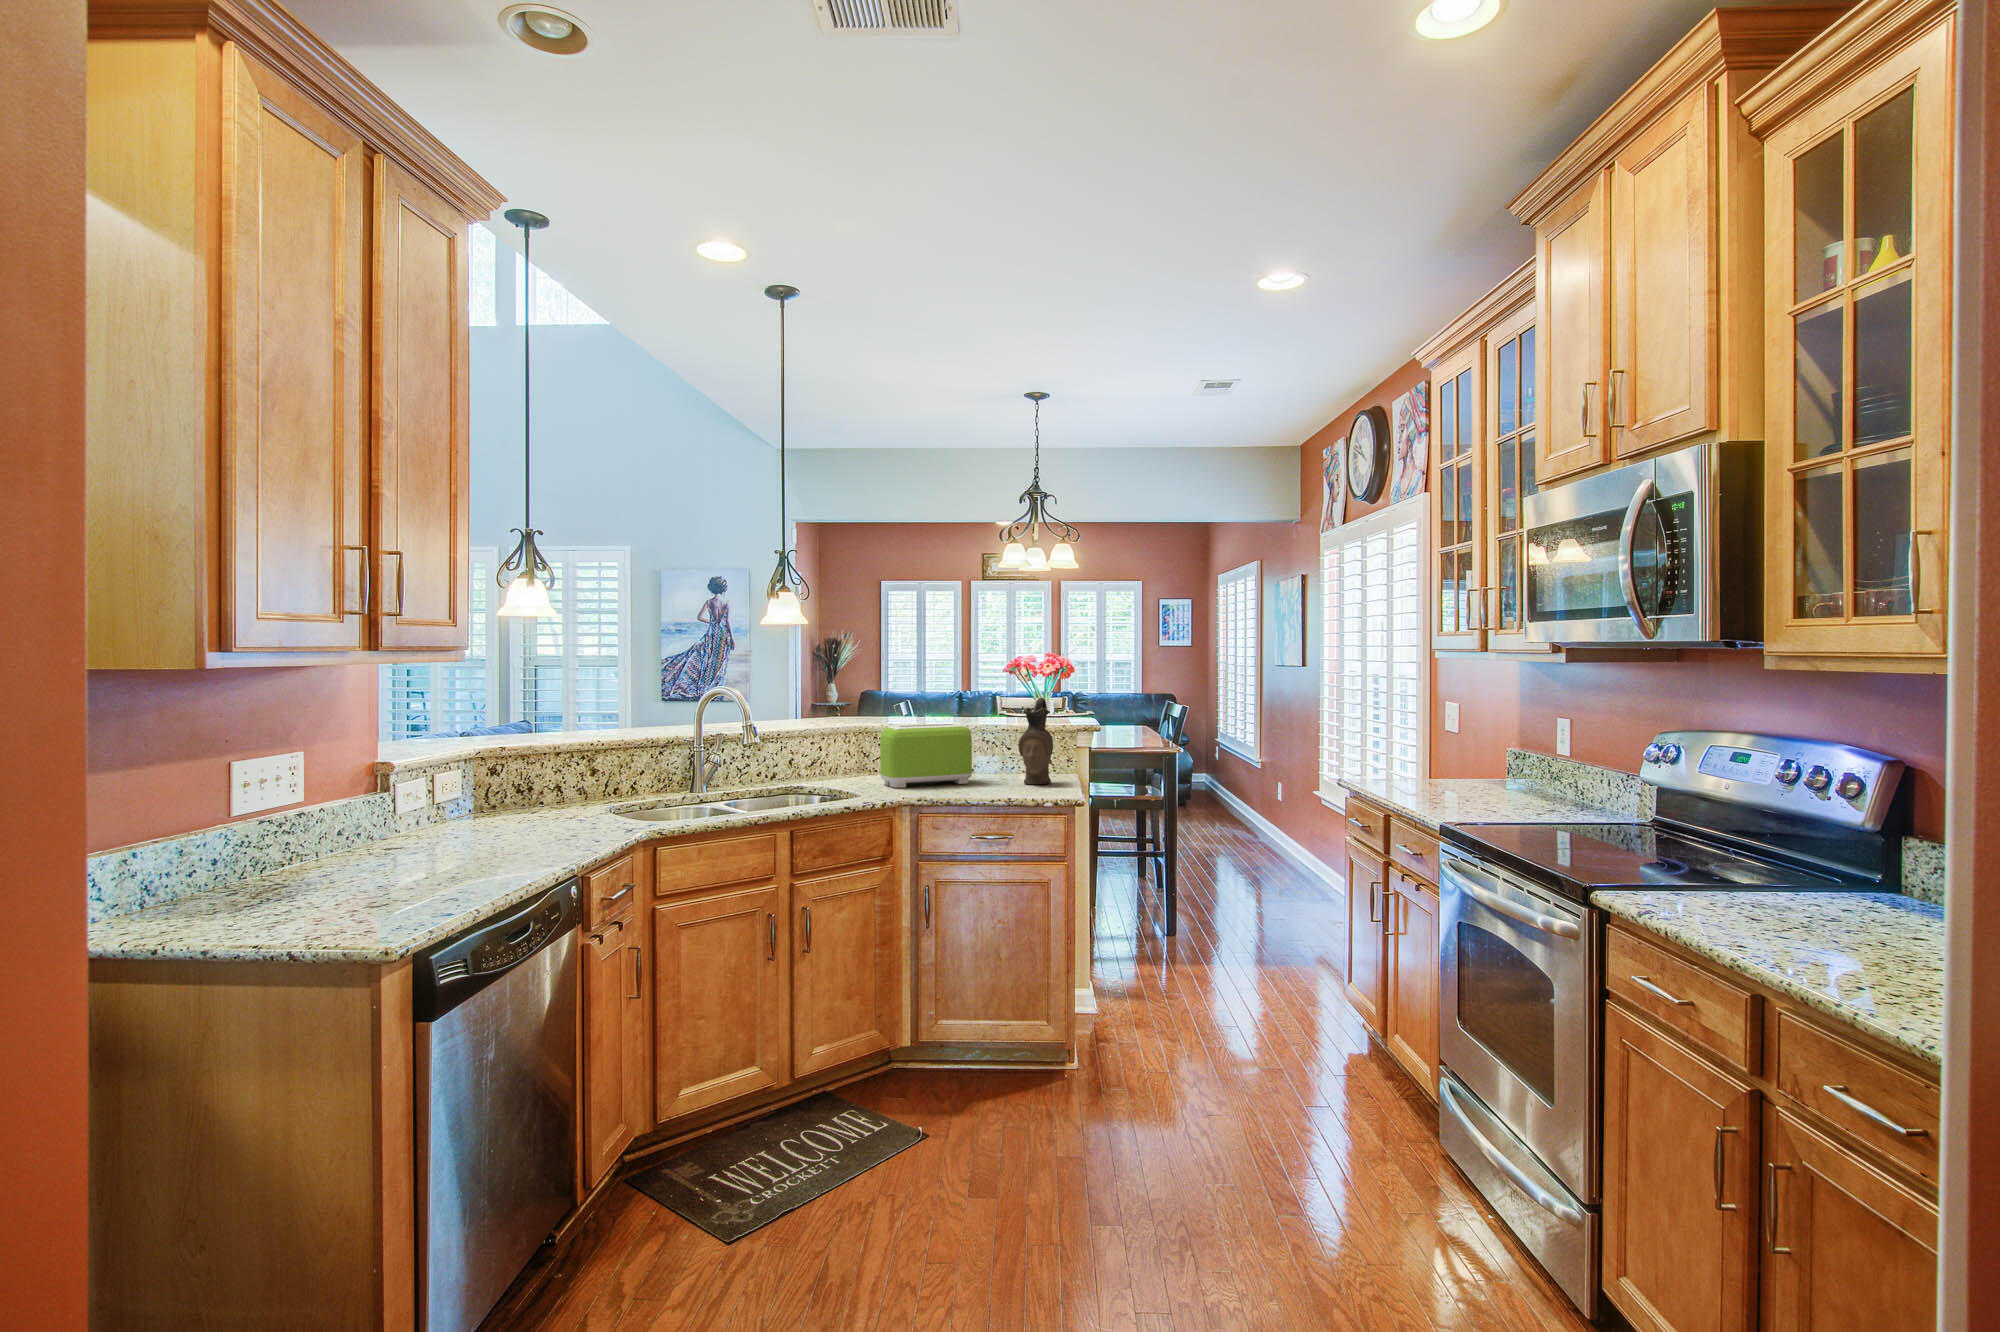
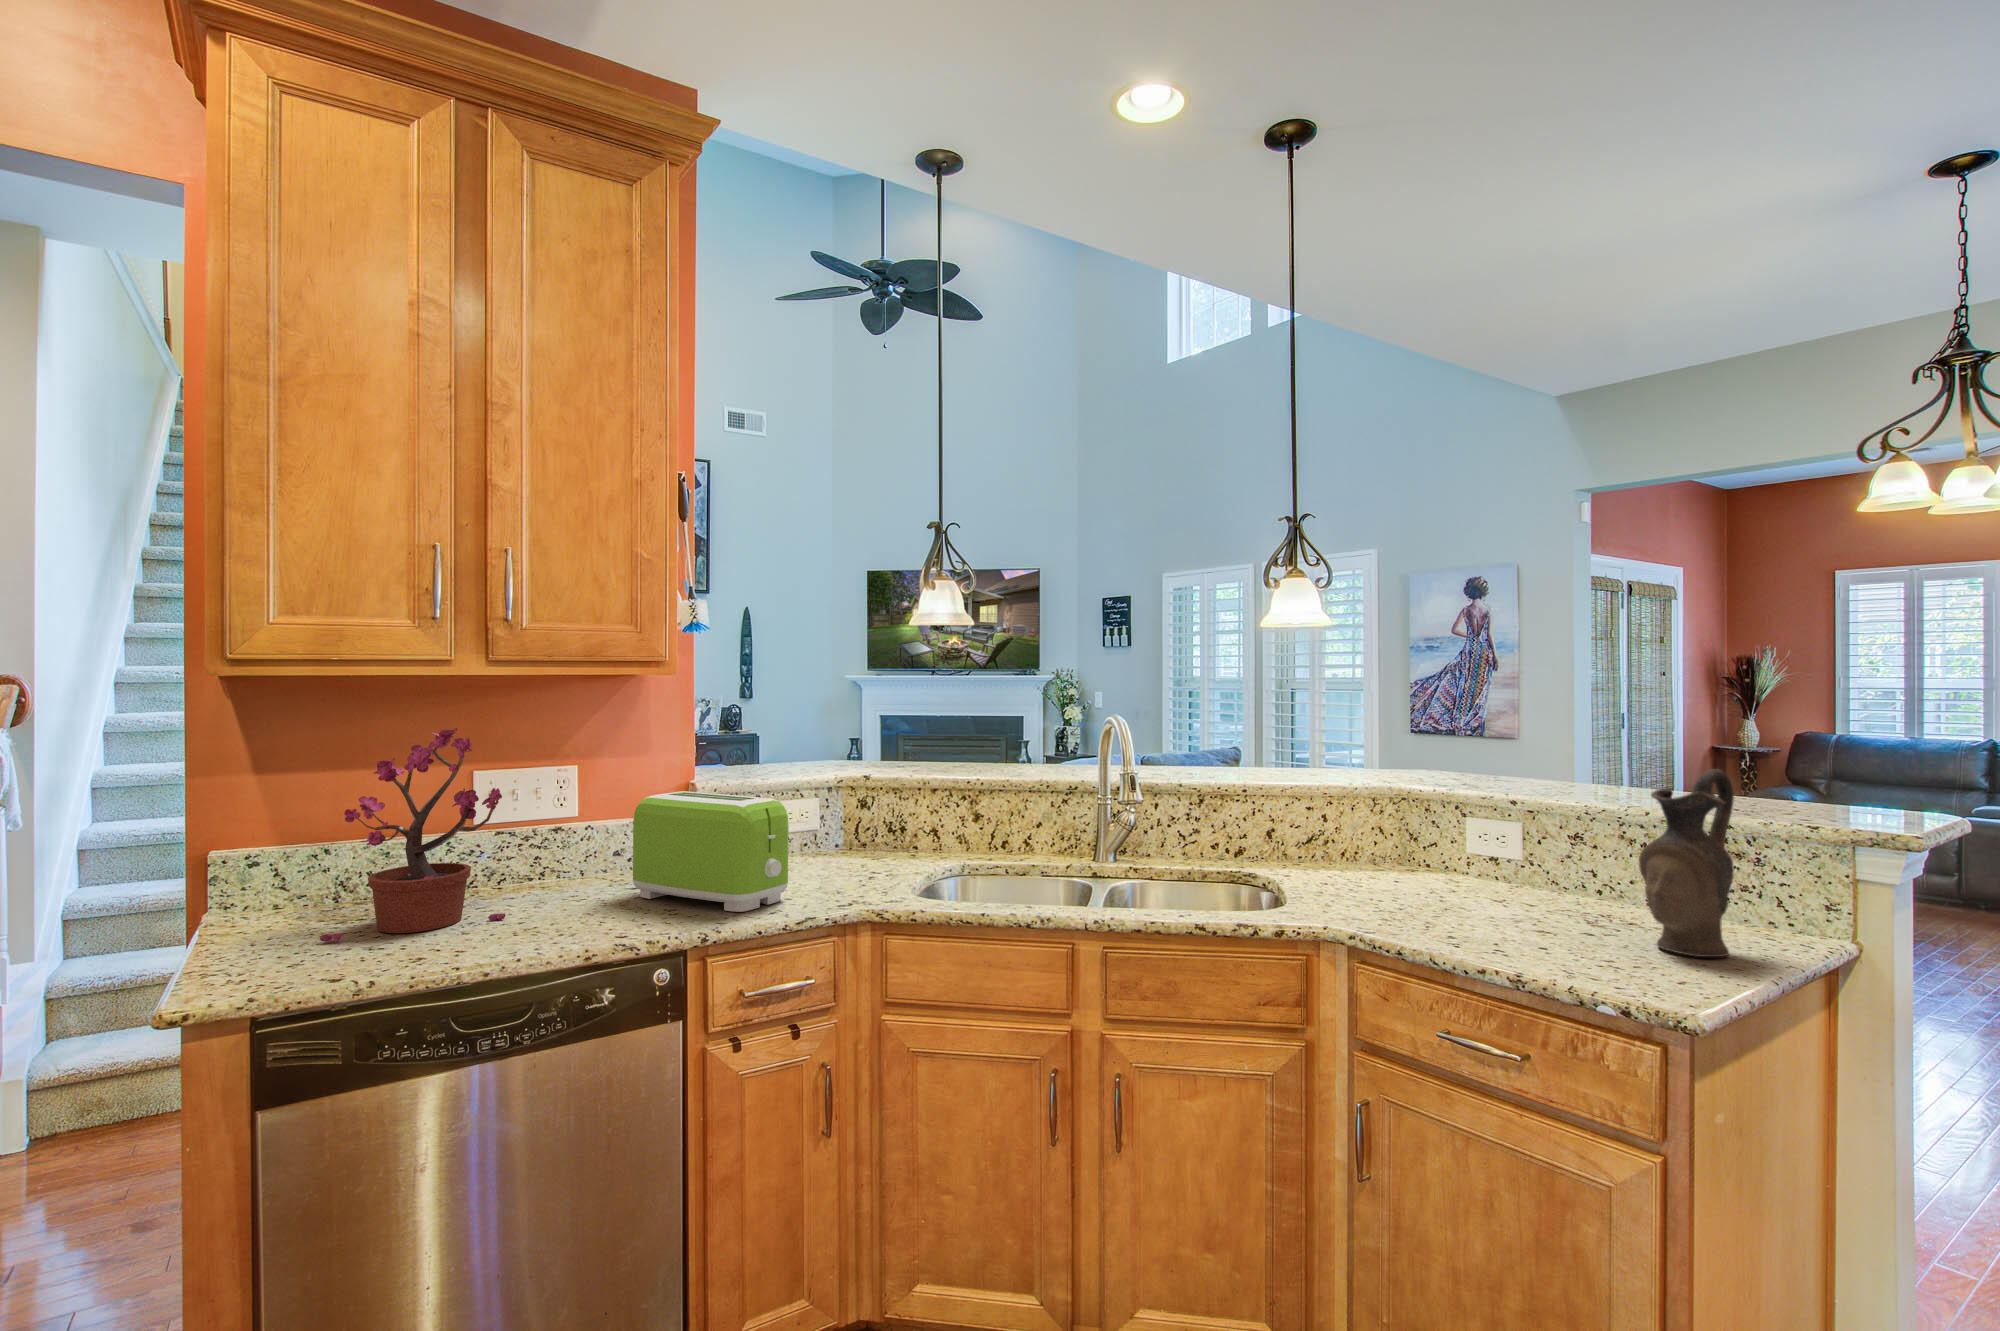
potted plant: none [229,715,393,910] -> present [320,728,506,942]
toaster: present [880,724,972,788] -> present [633,791,789,912]

